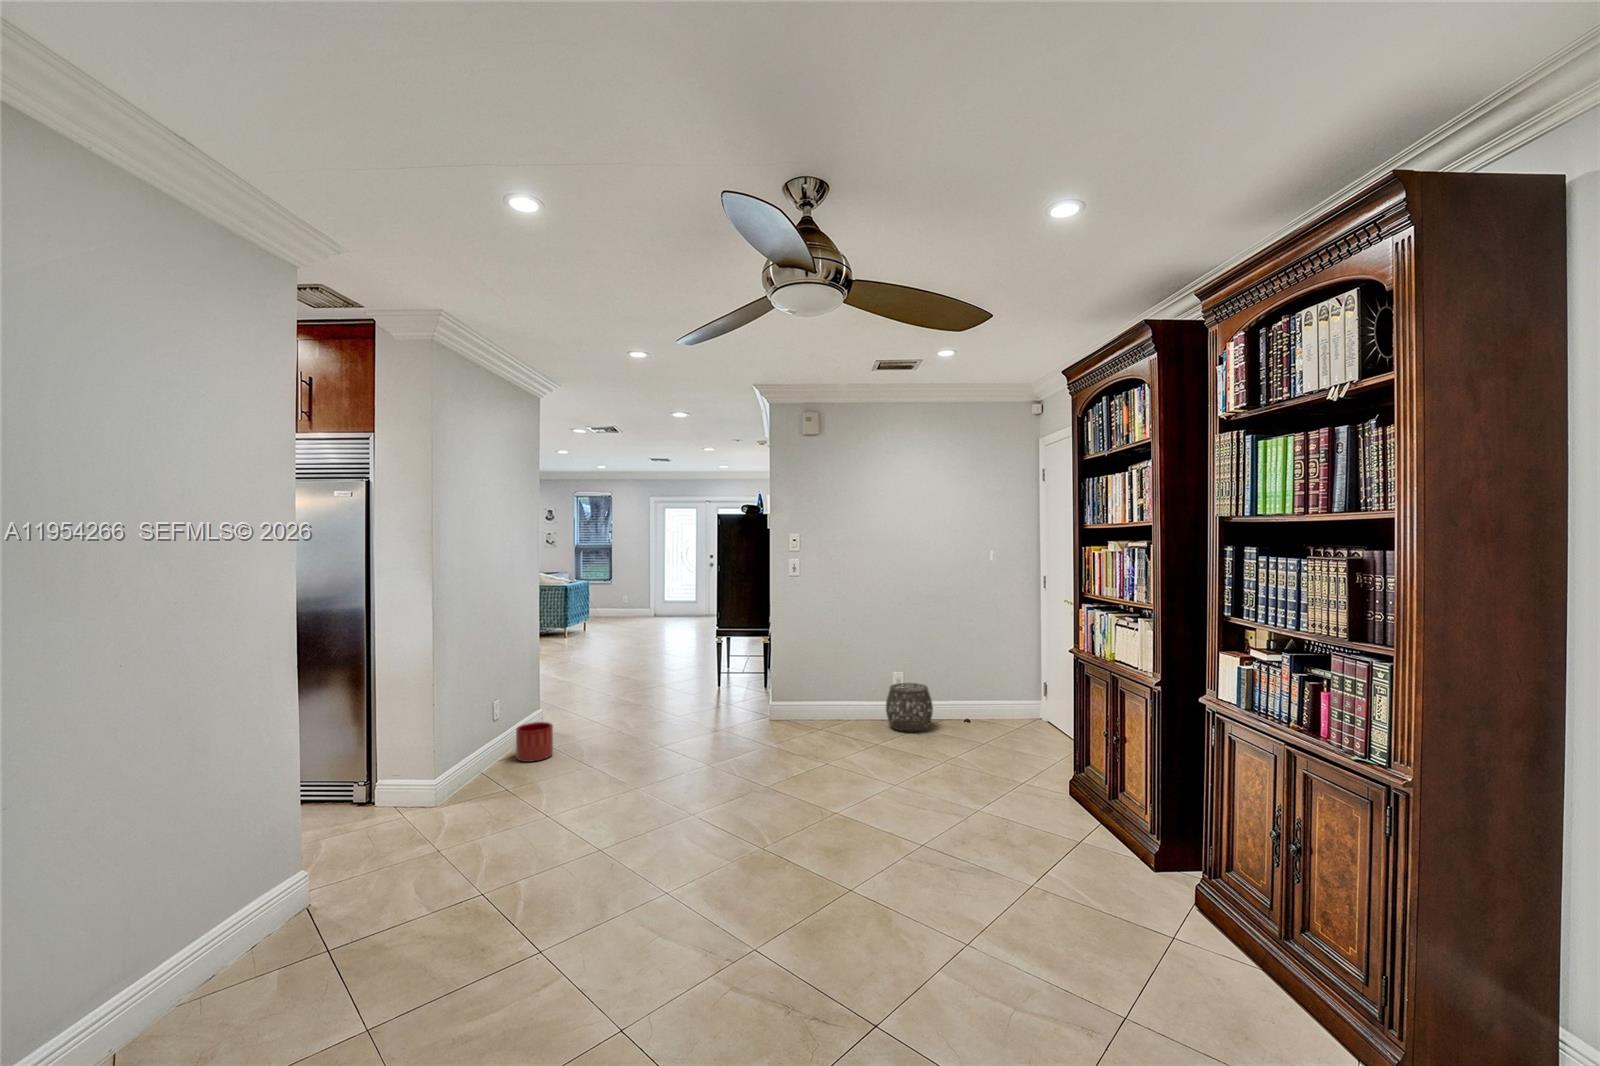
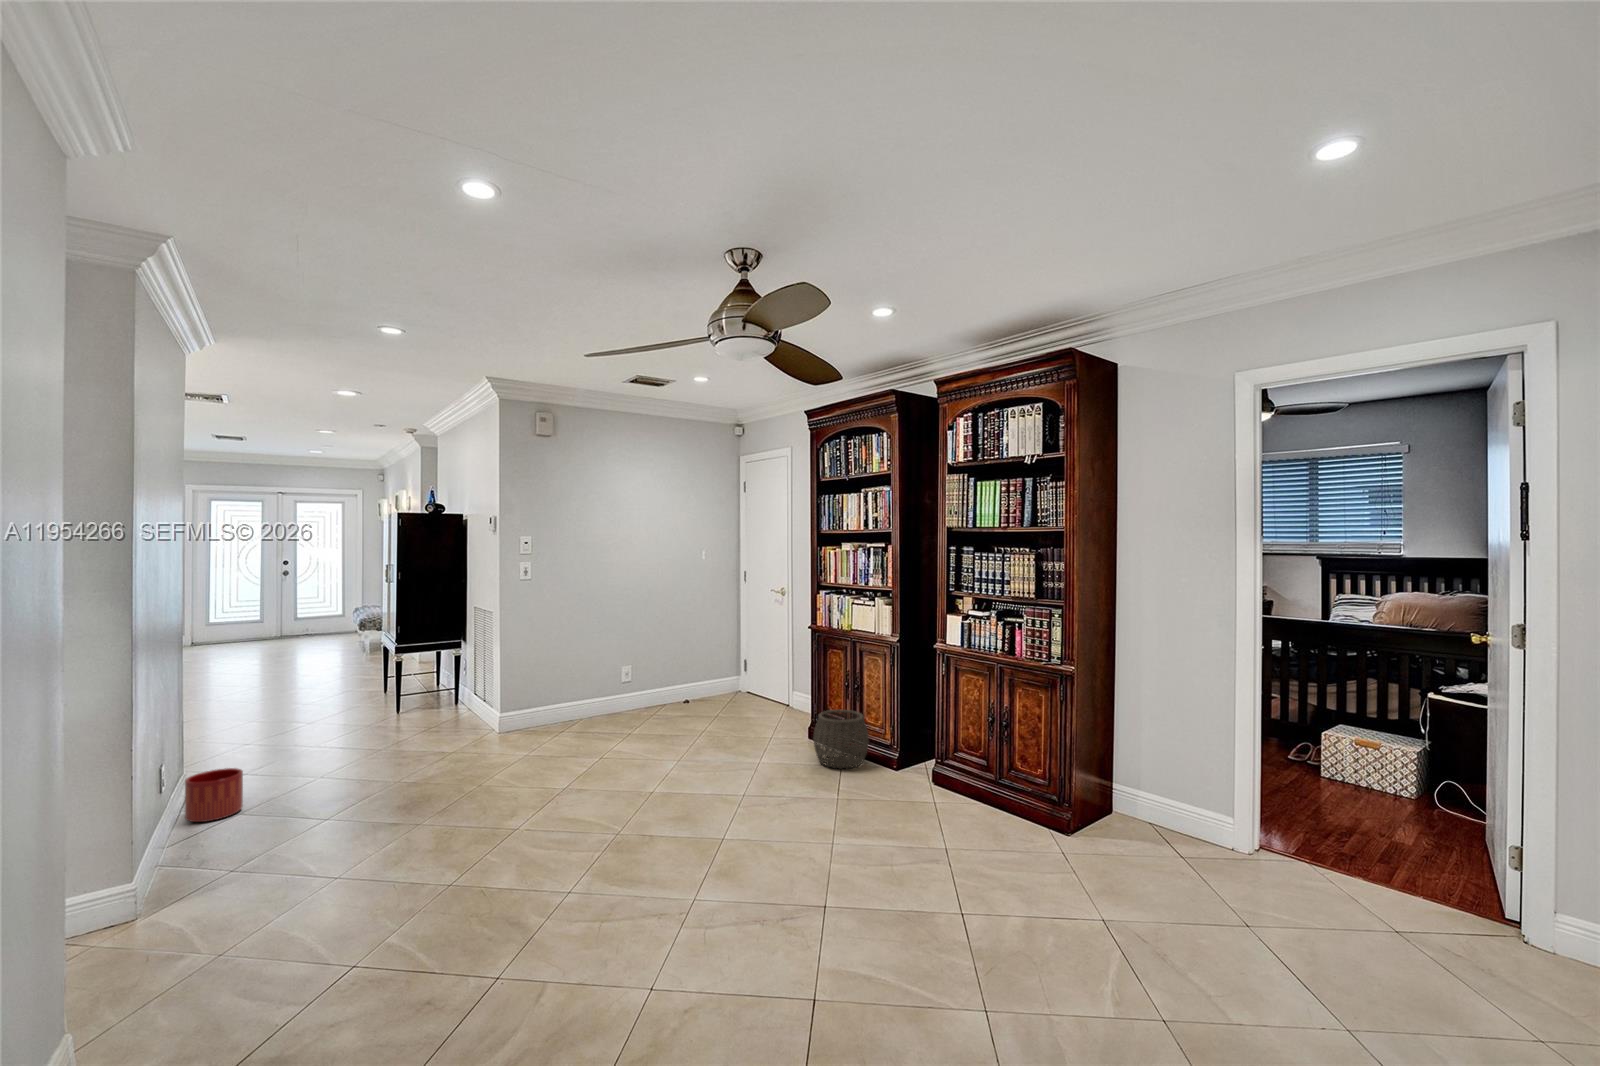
woven basket: present [886,683,933,732] -> present [813,710,869,769]

